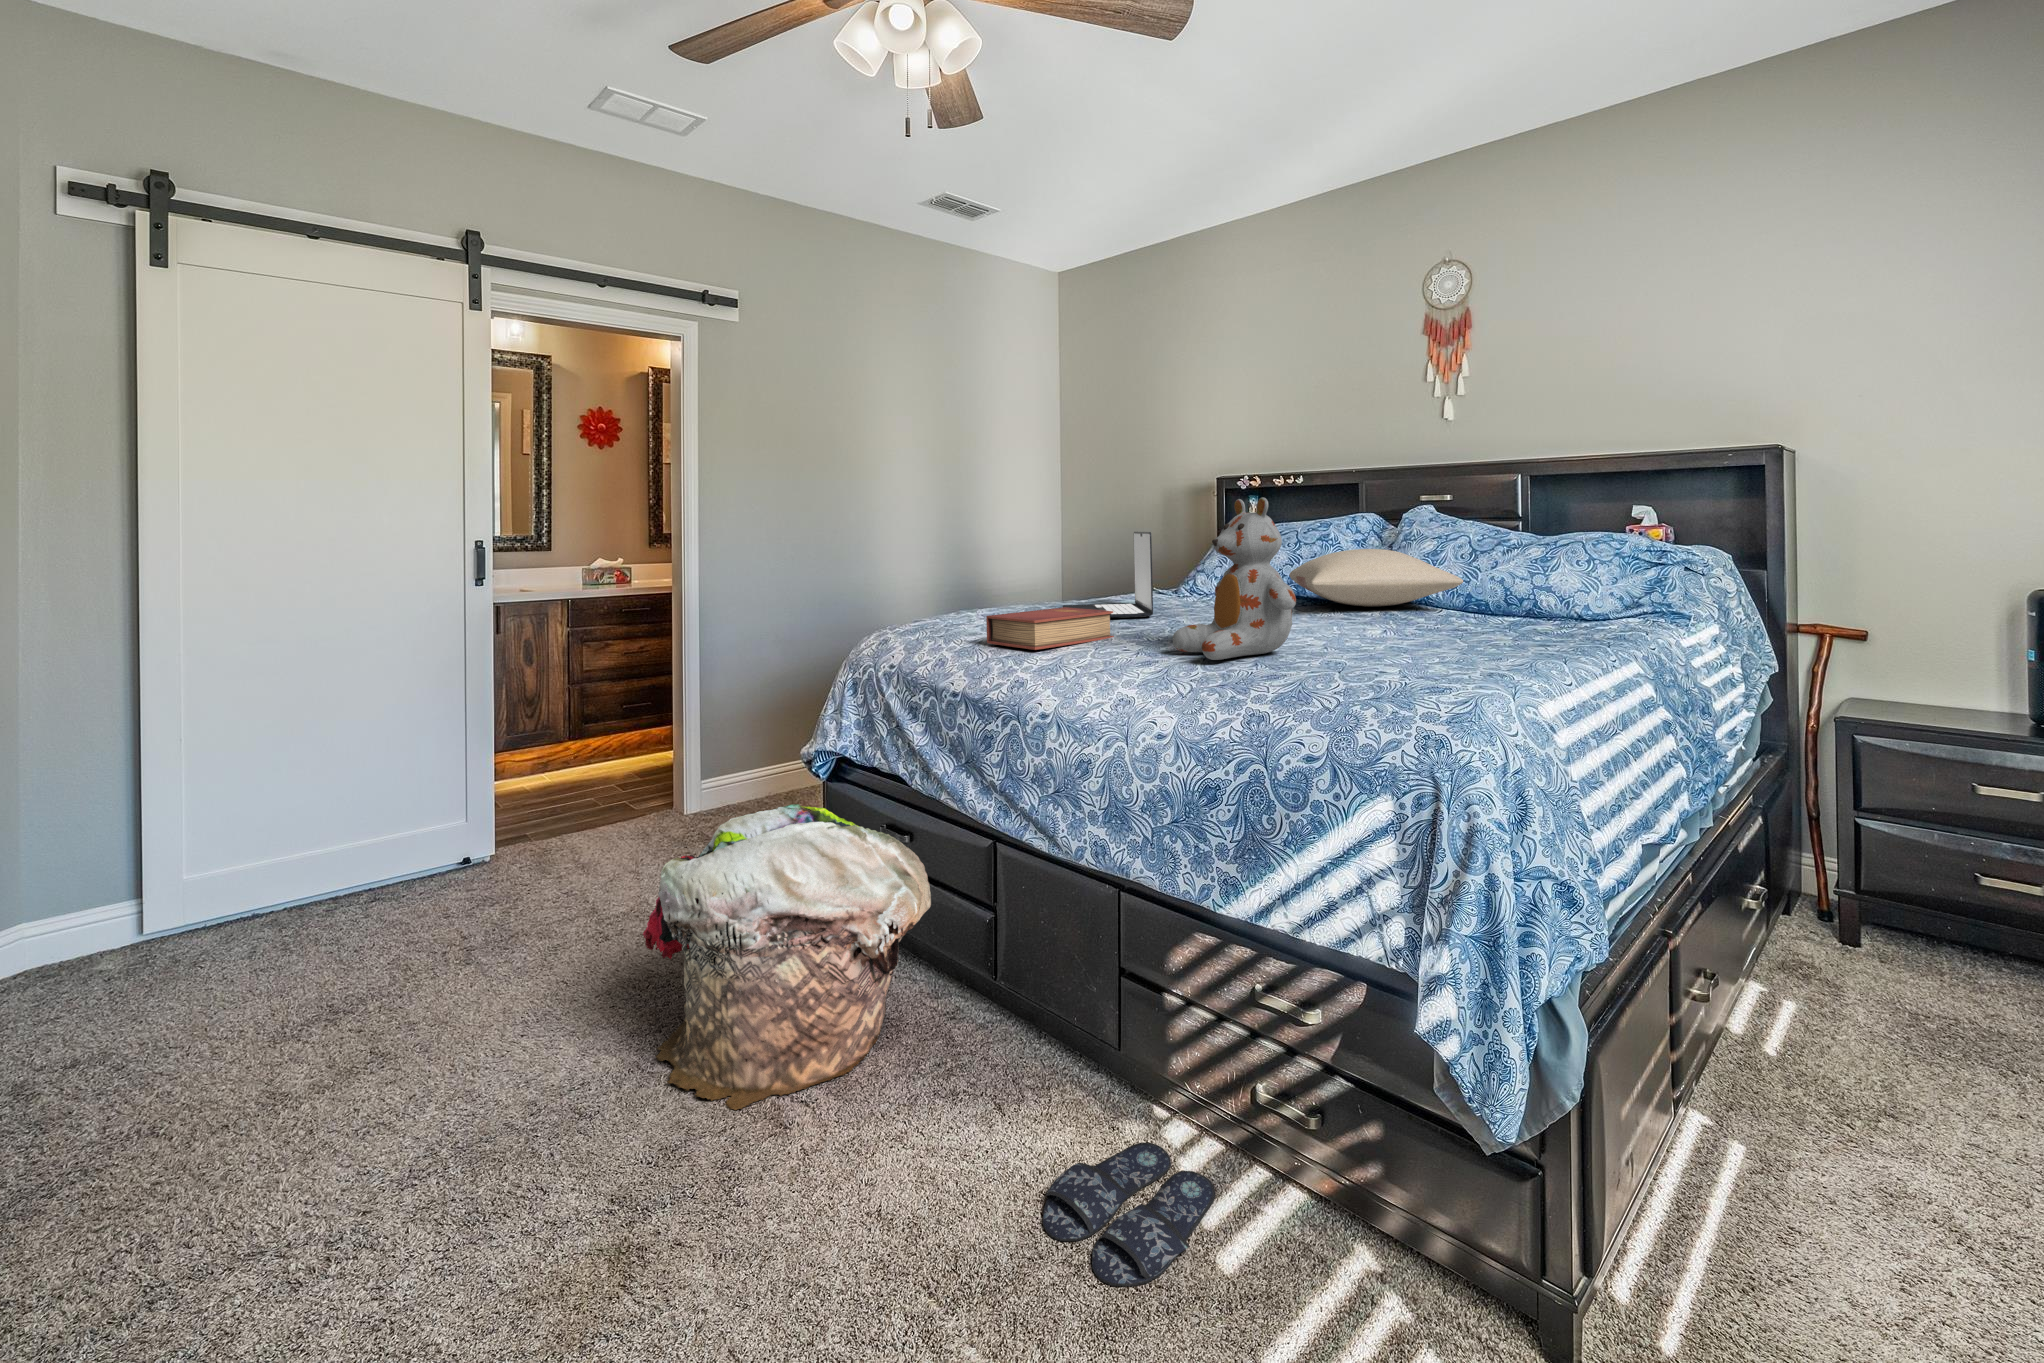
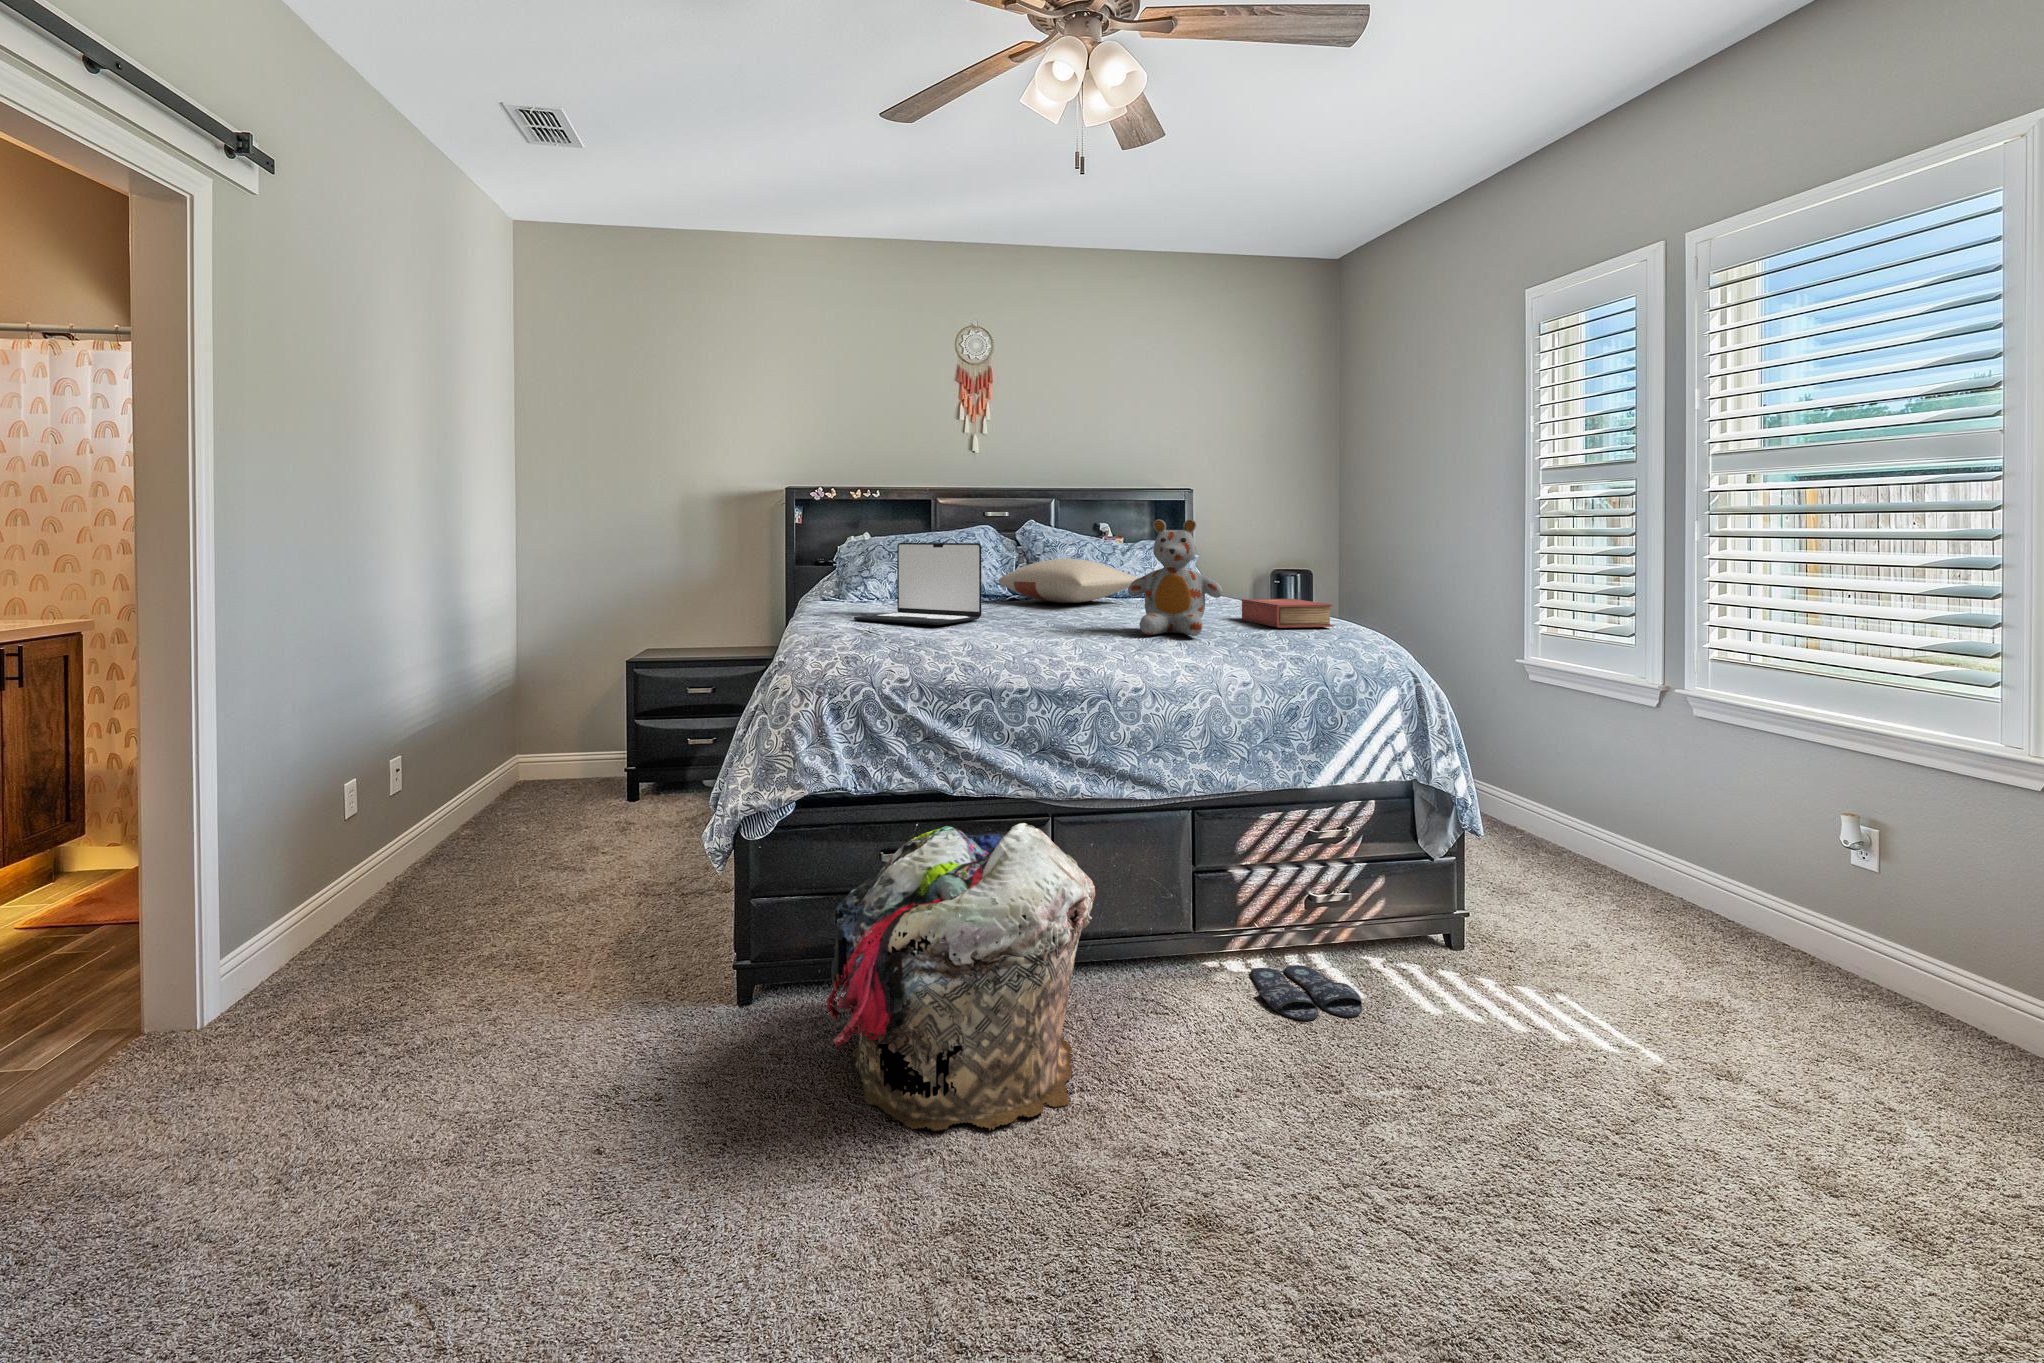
book: present [986,607,1114,650] -> present [1242,599,1333,628]

